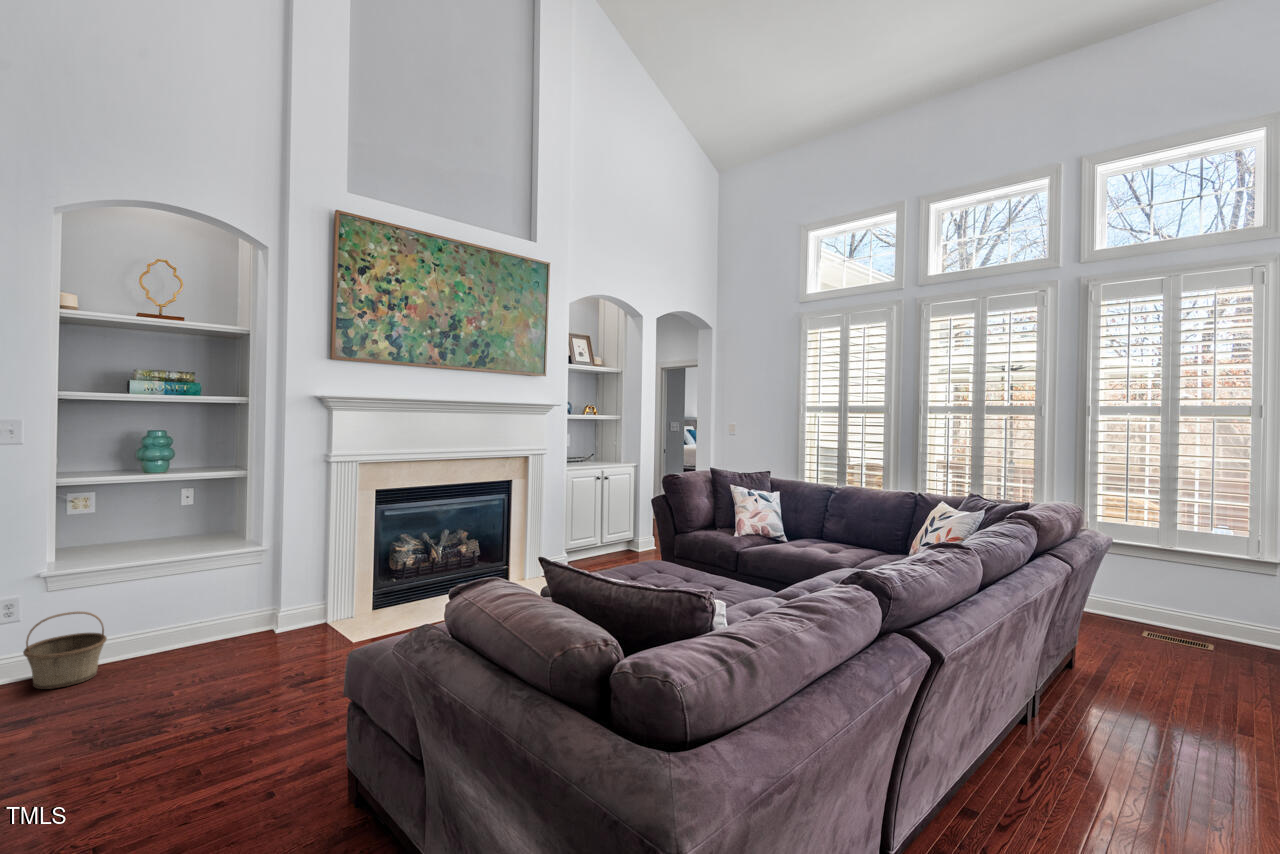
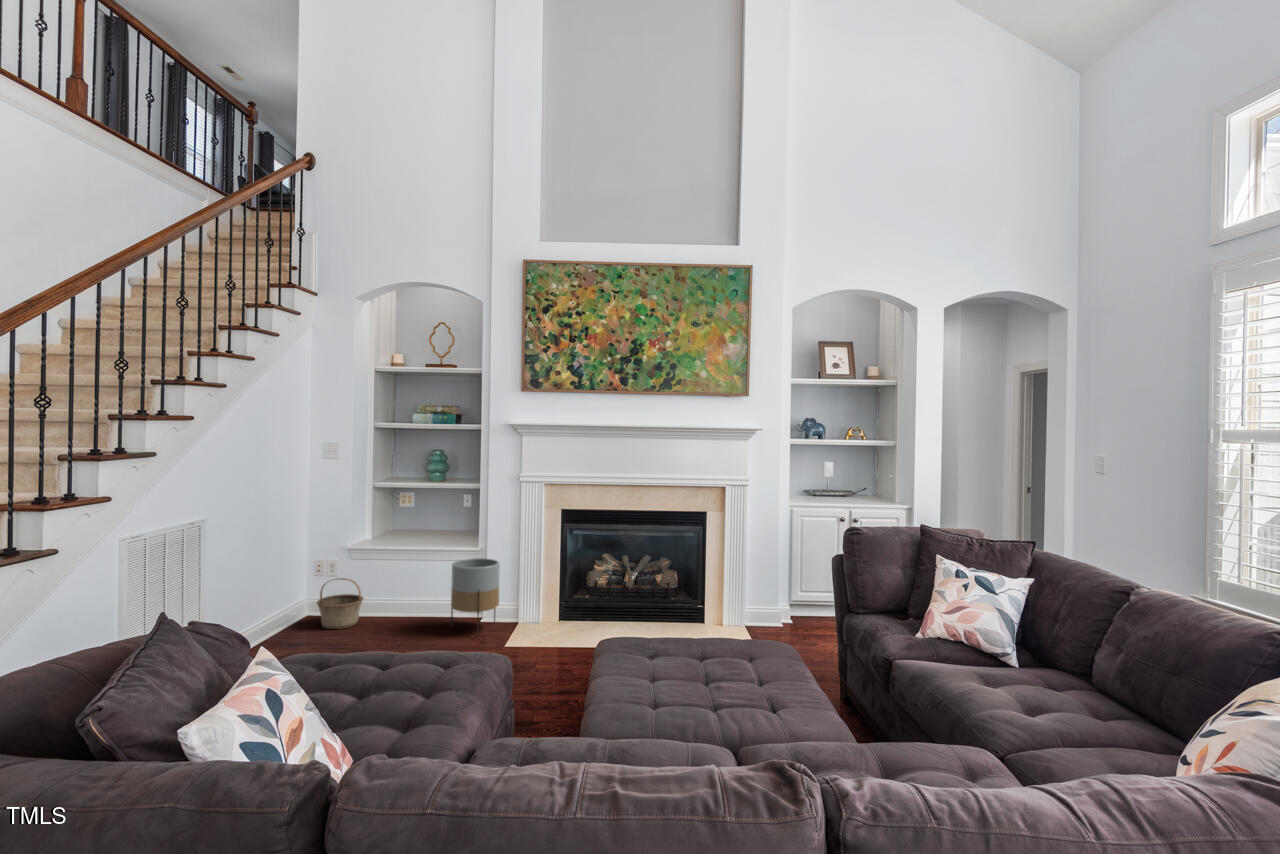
planter: none [255,554,322,643] -> present [451,558,500,636]

